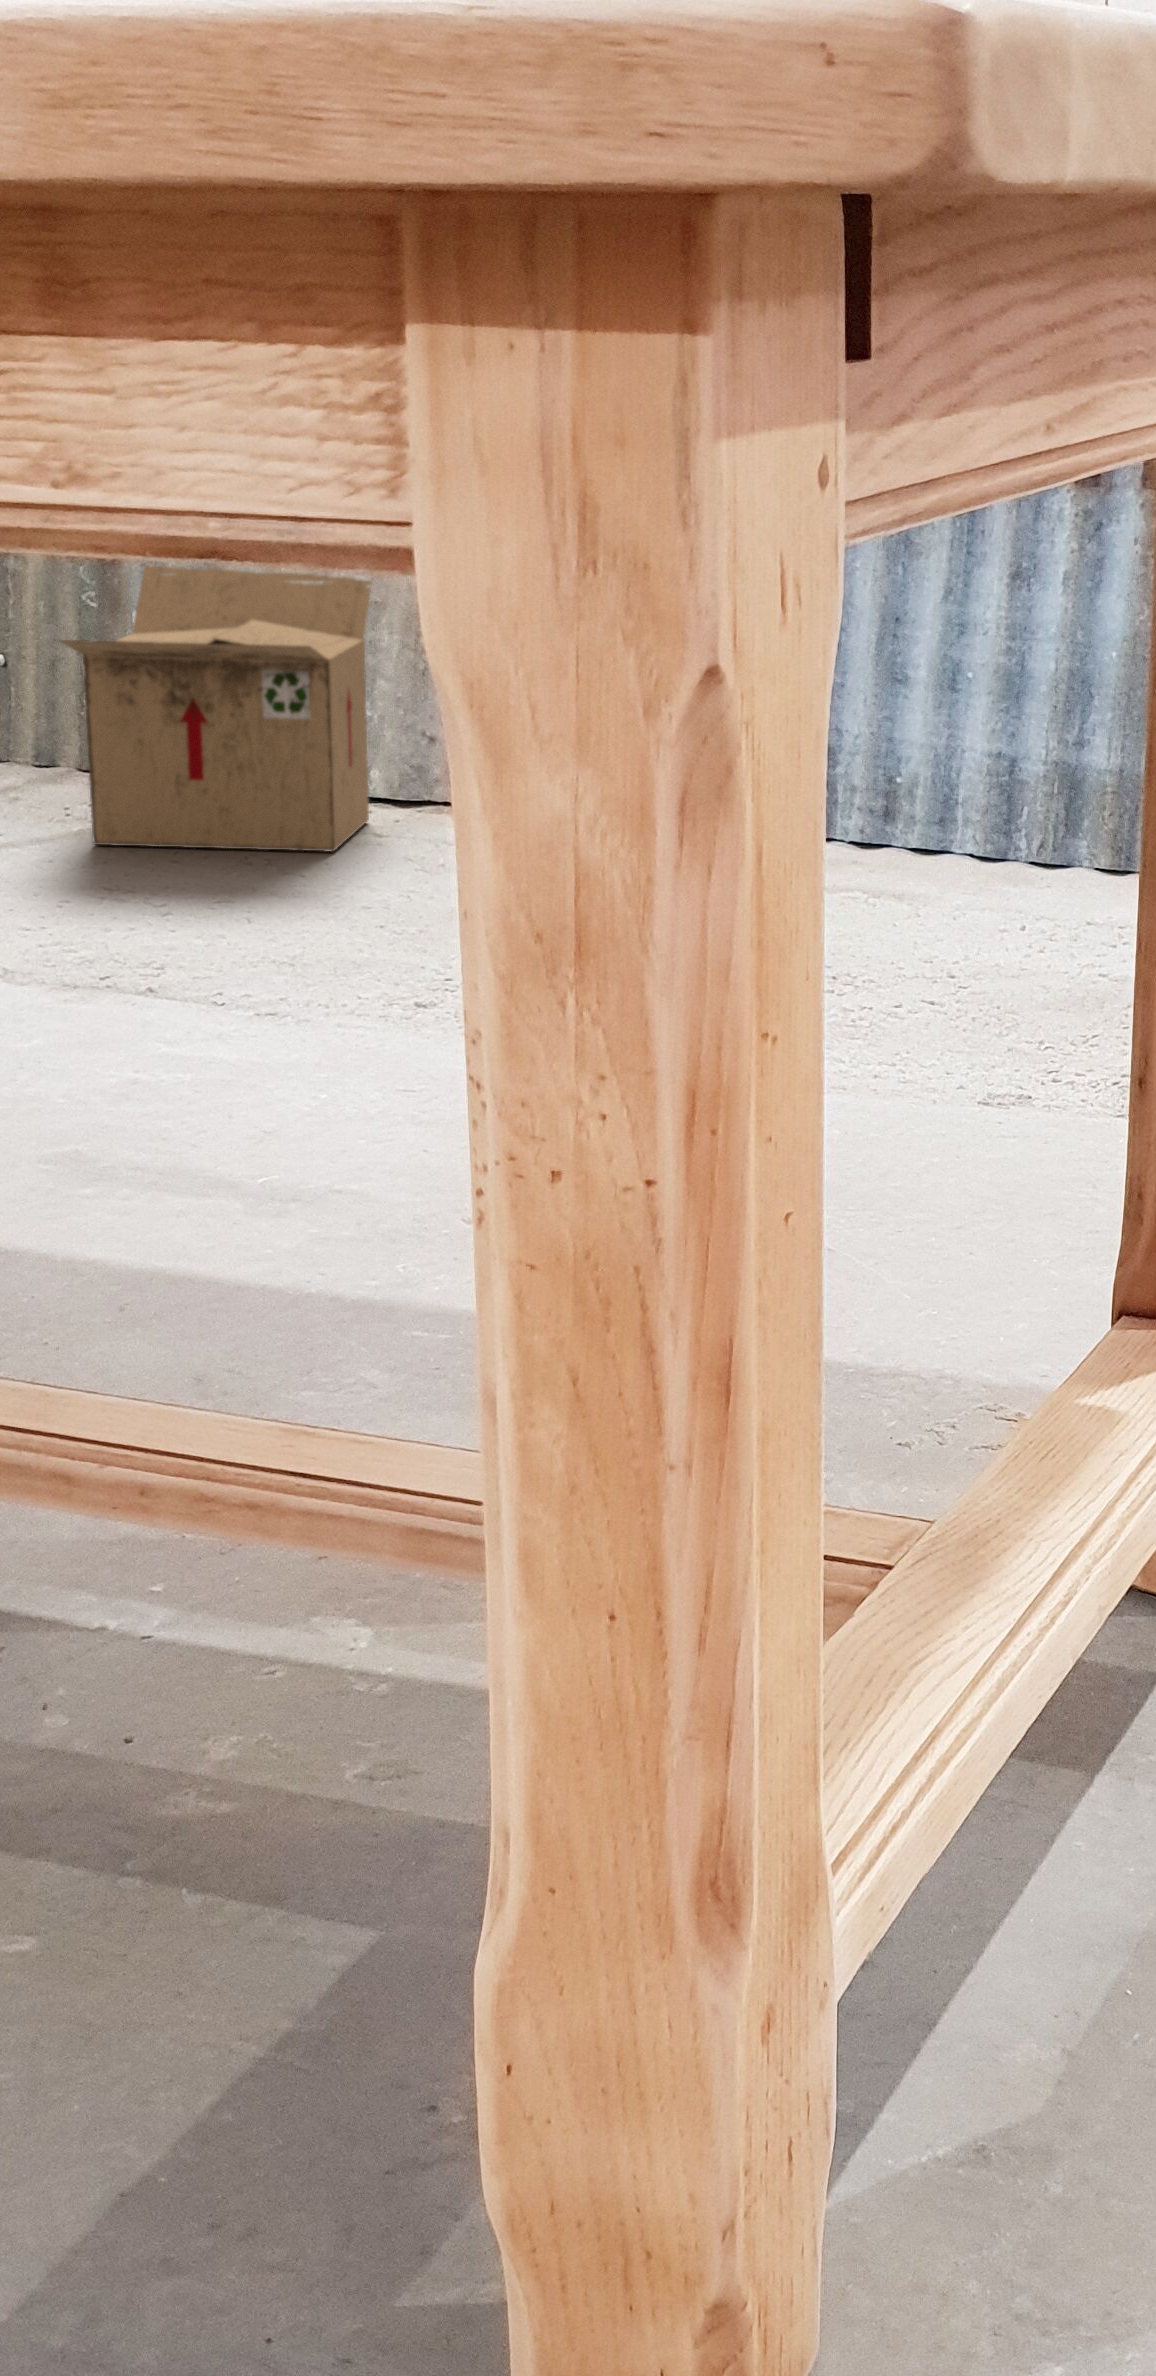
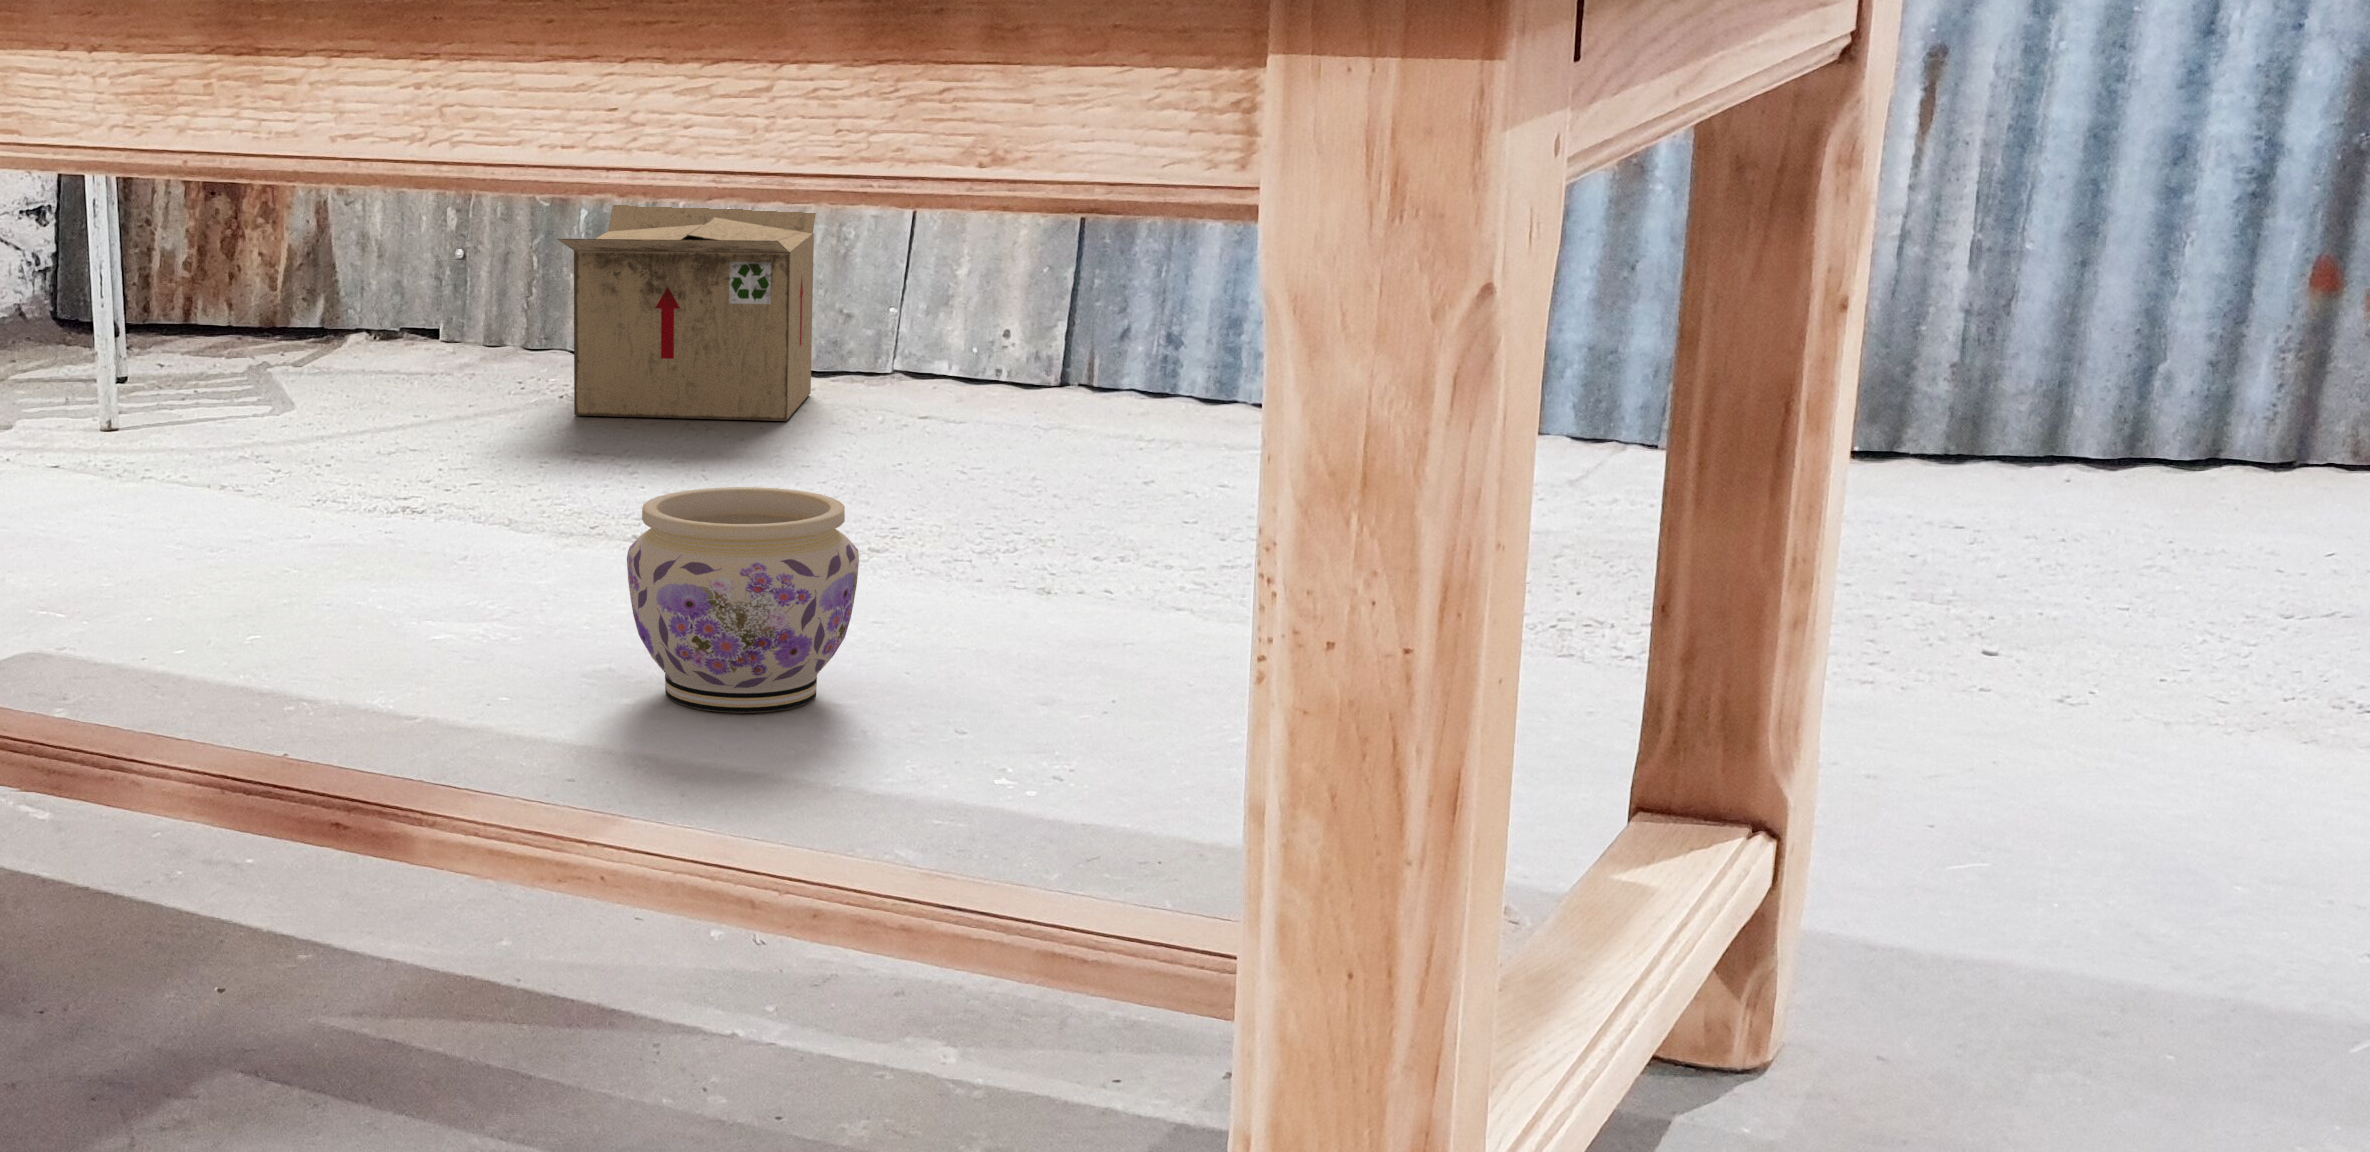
planter: none [49,931,328,1200] -> present [627,487,859,713]

